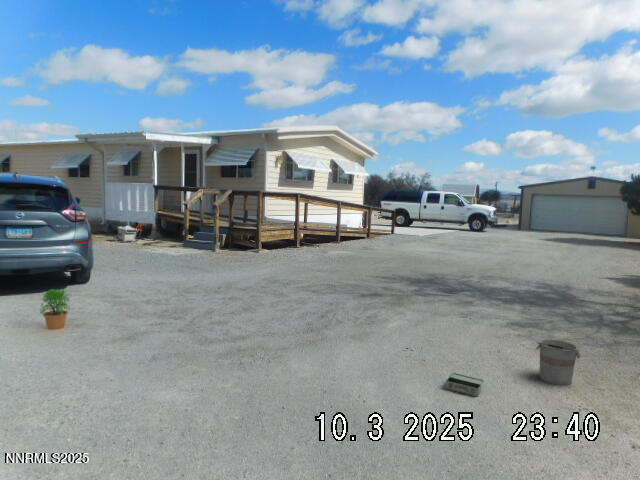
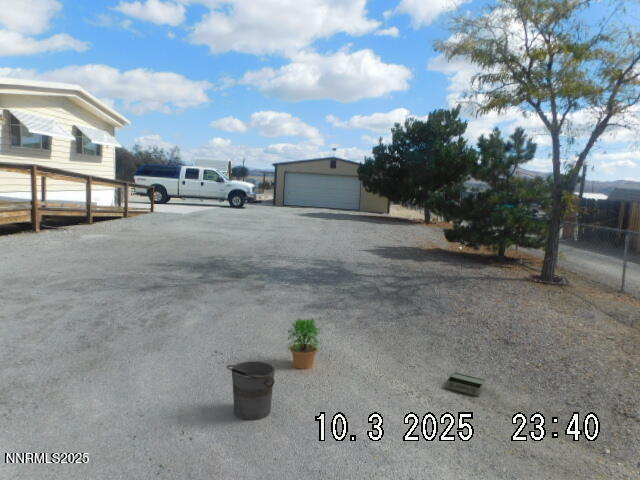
potted plant: present [40,289,70,329] -> present [288,319,321,369]
bucket: present [536,339,580,385] -> present [227,361,275,420]

